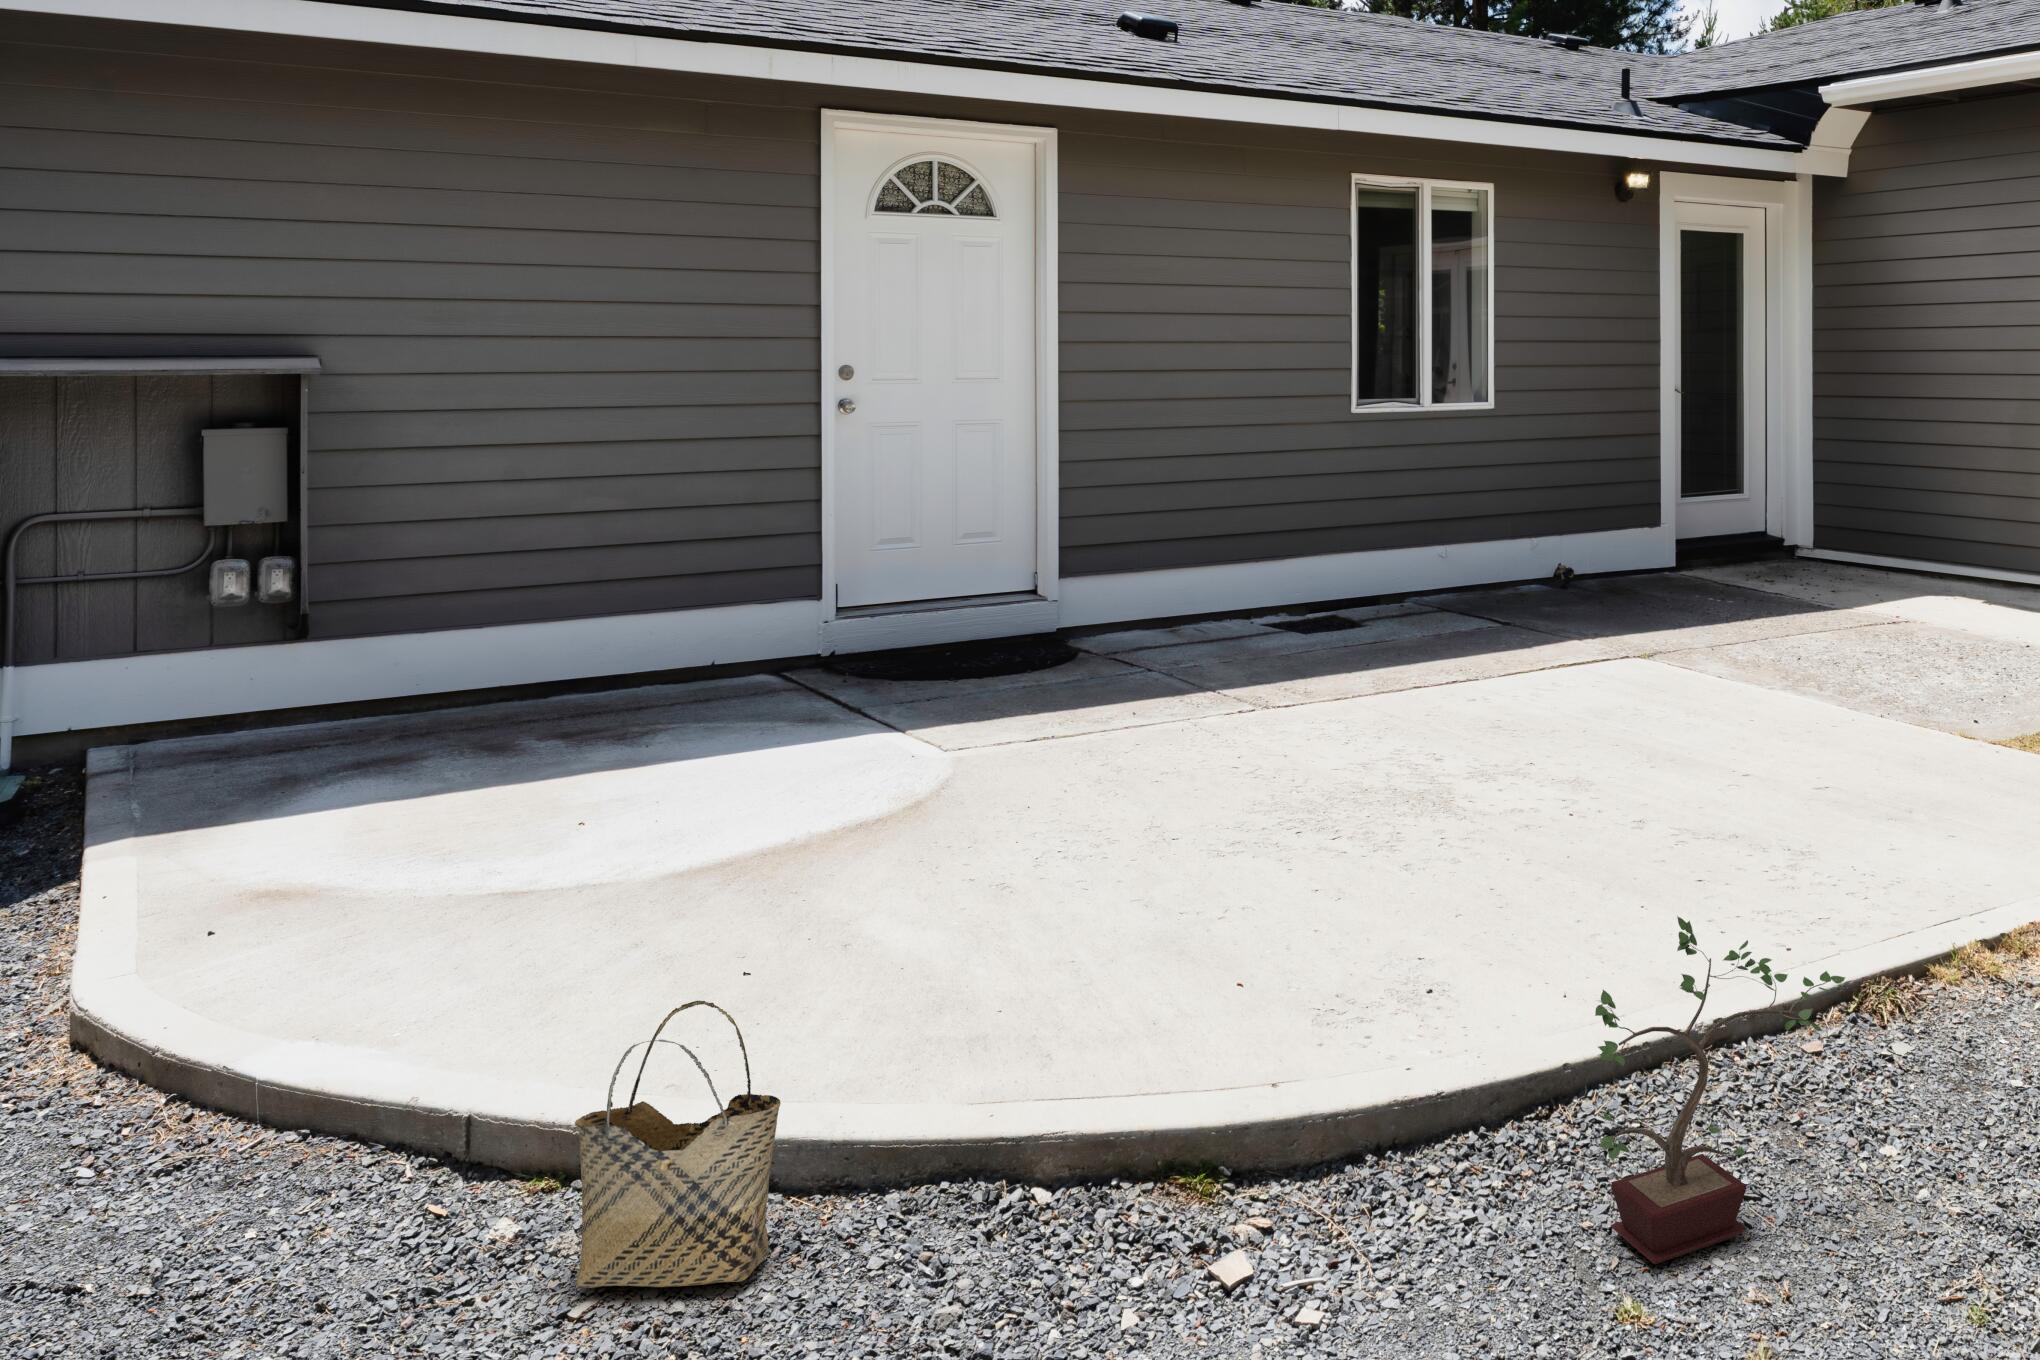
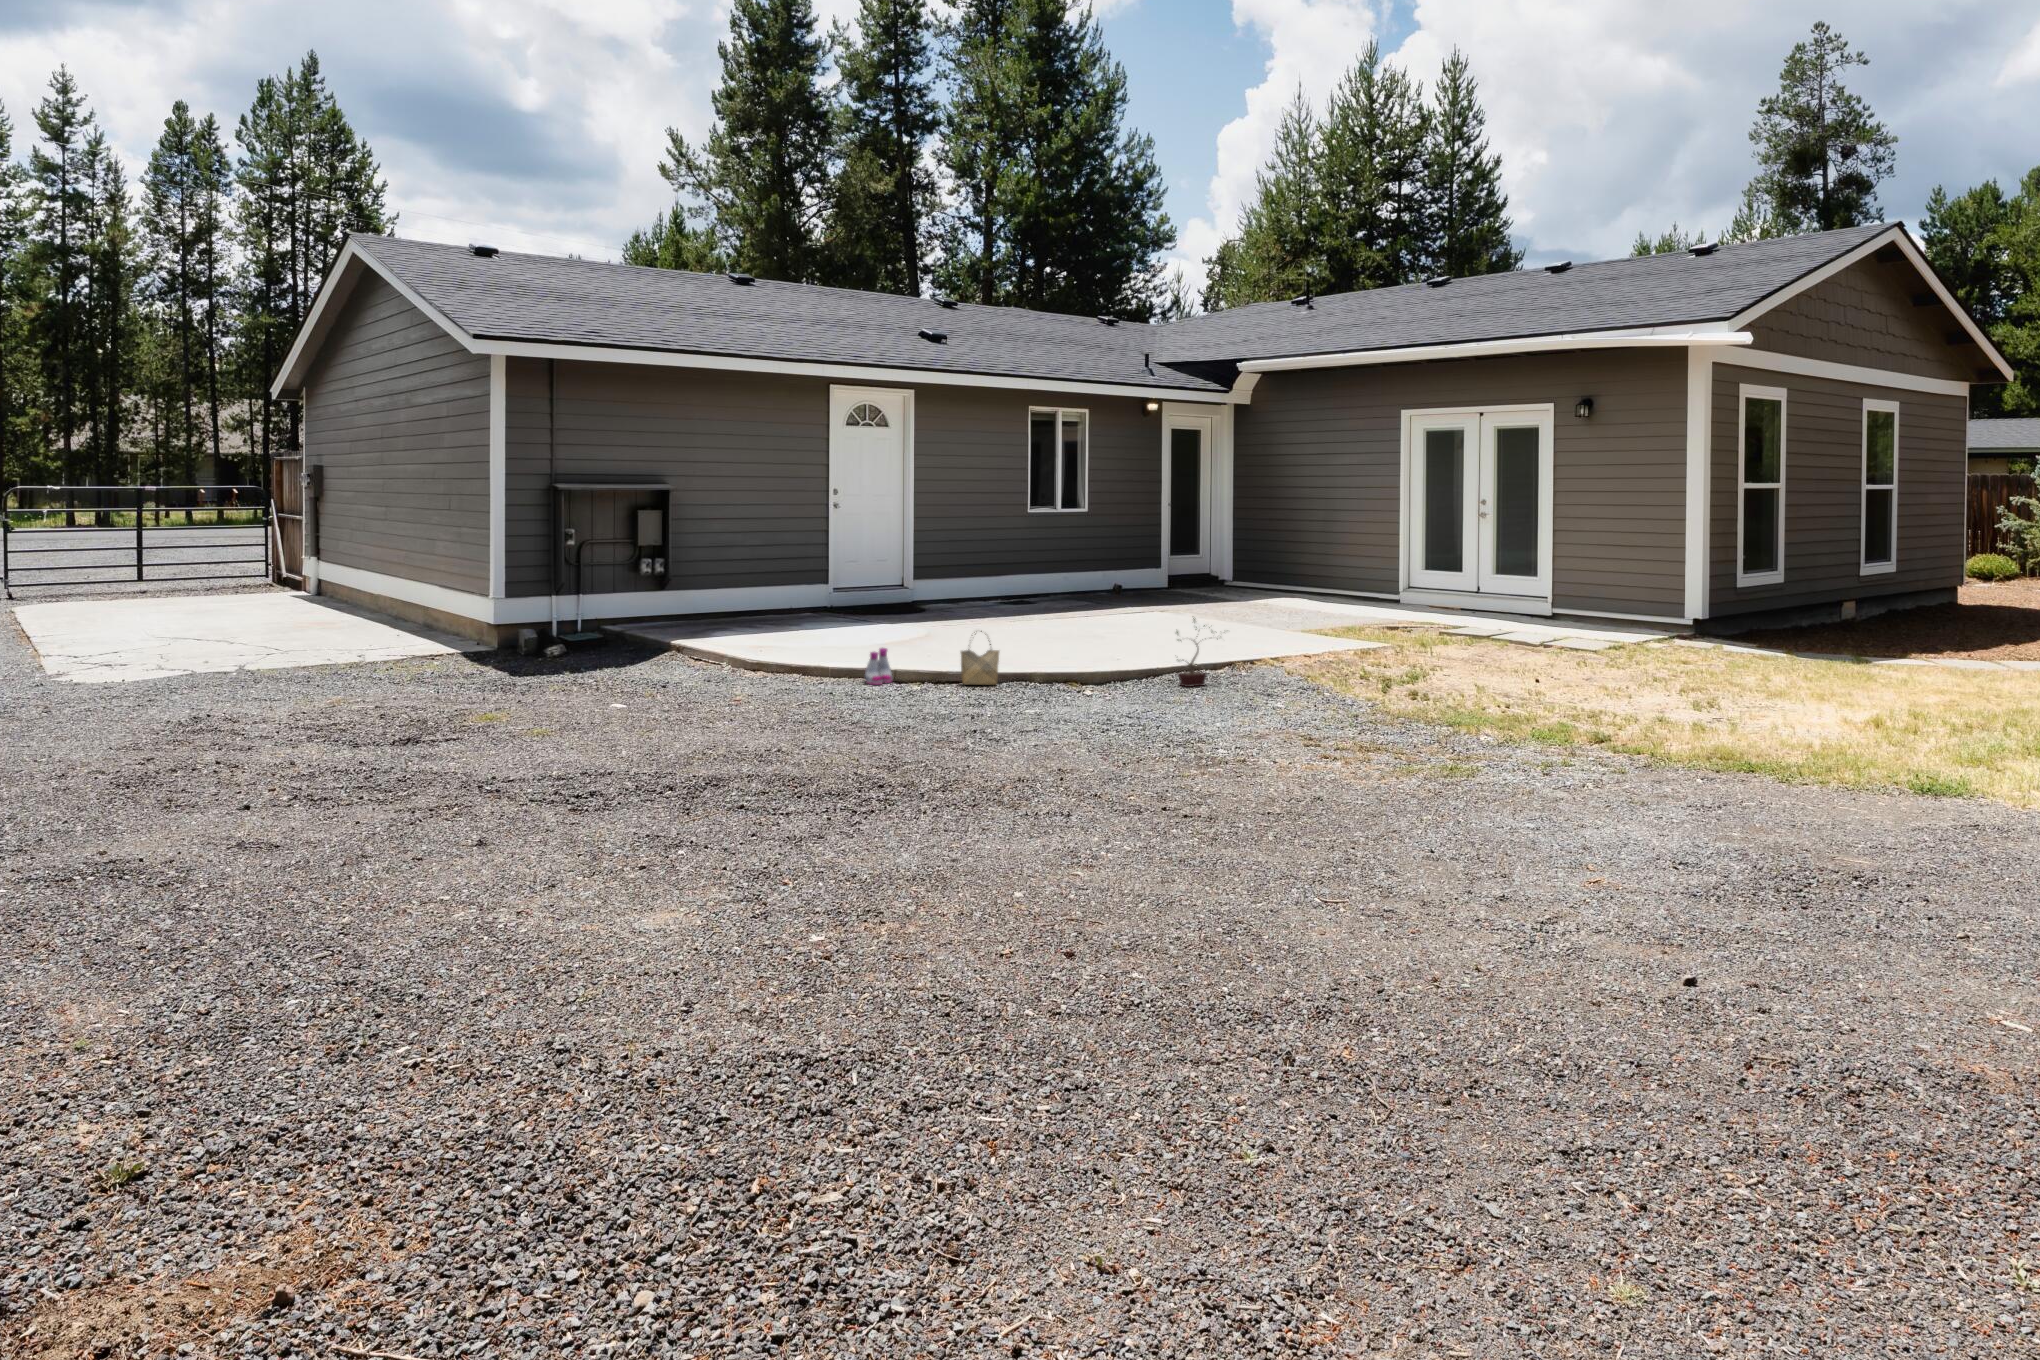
boots: none [144,1074,335,1297] -> present [865,648,893,685]

